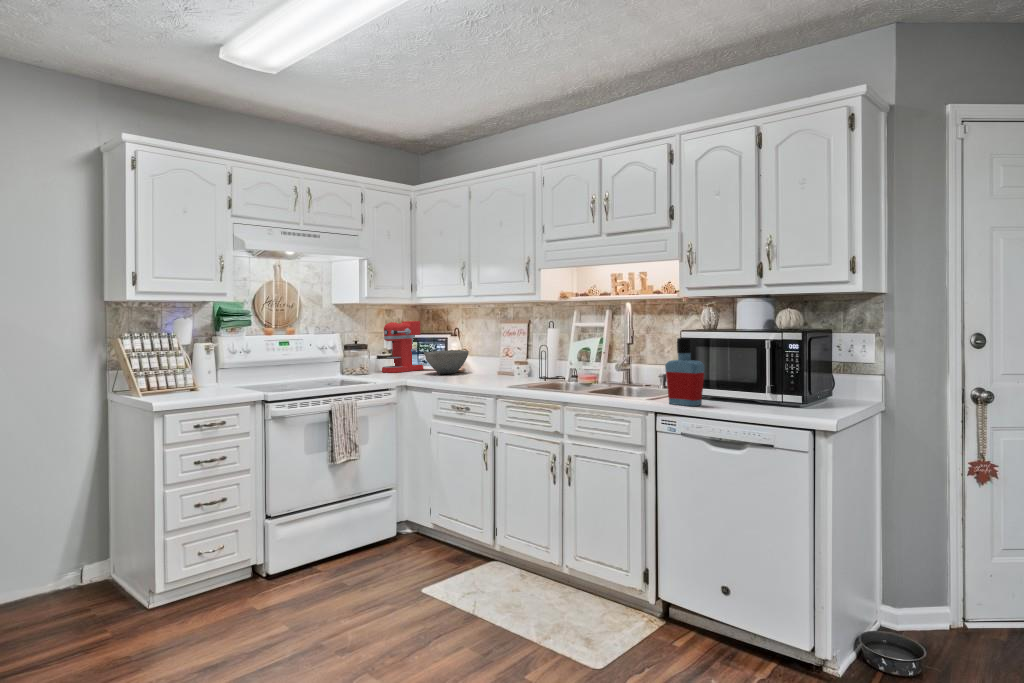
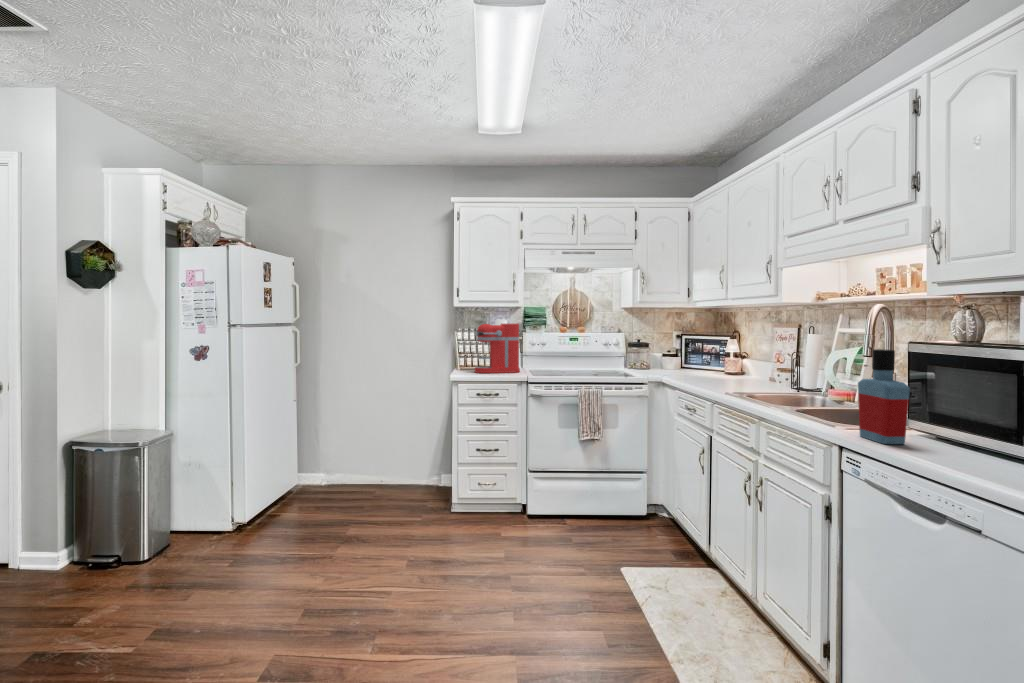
coffee maker: present [382,321,423,373] -> present [475,324,522,373]
bowl: present [424,350,468,374] -> none [693,353,740,376]

